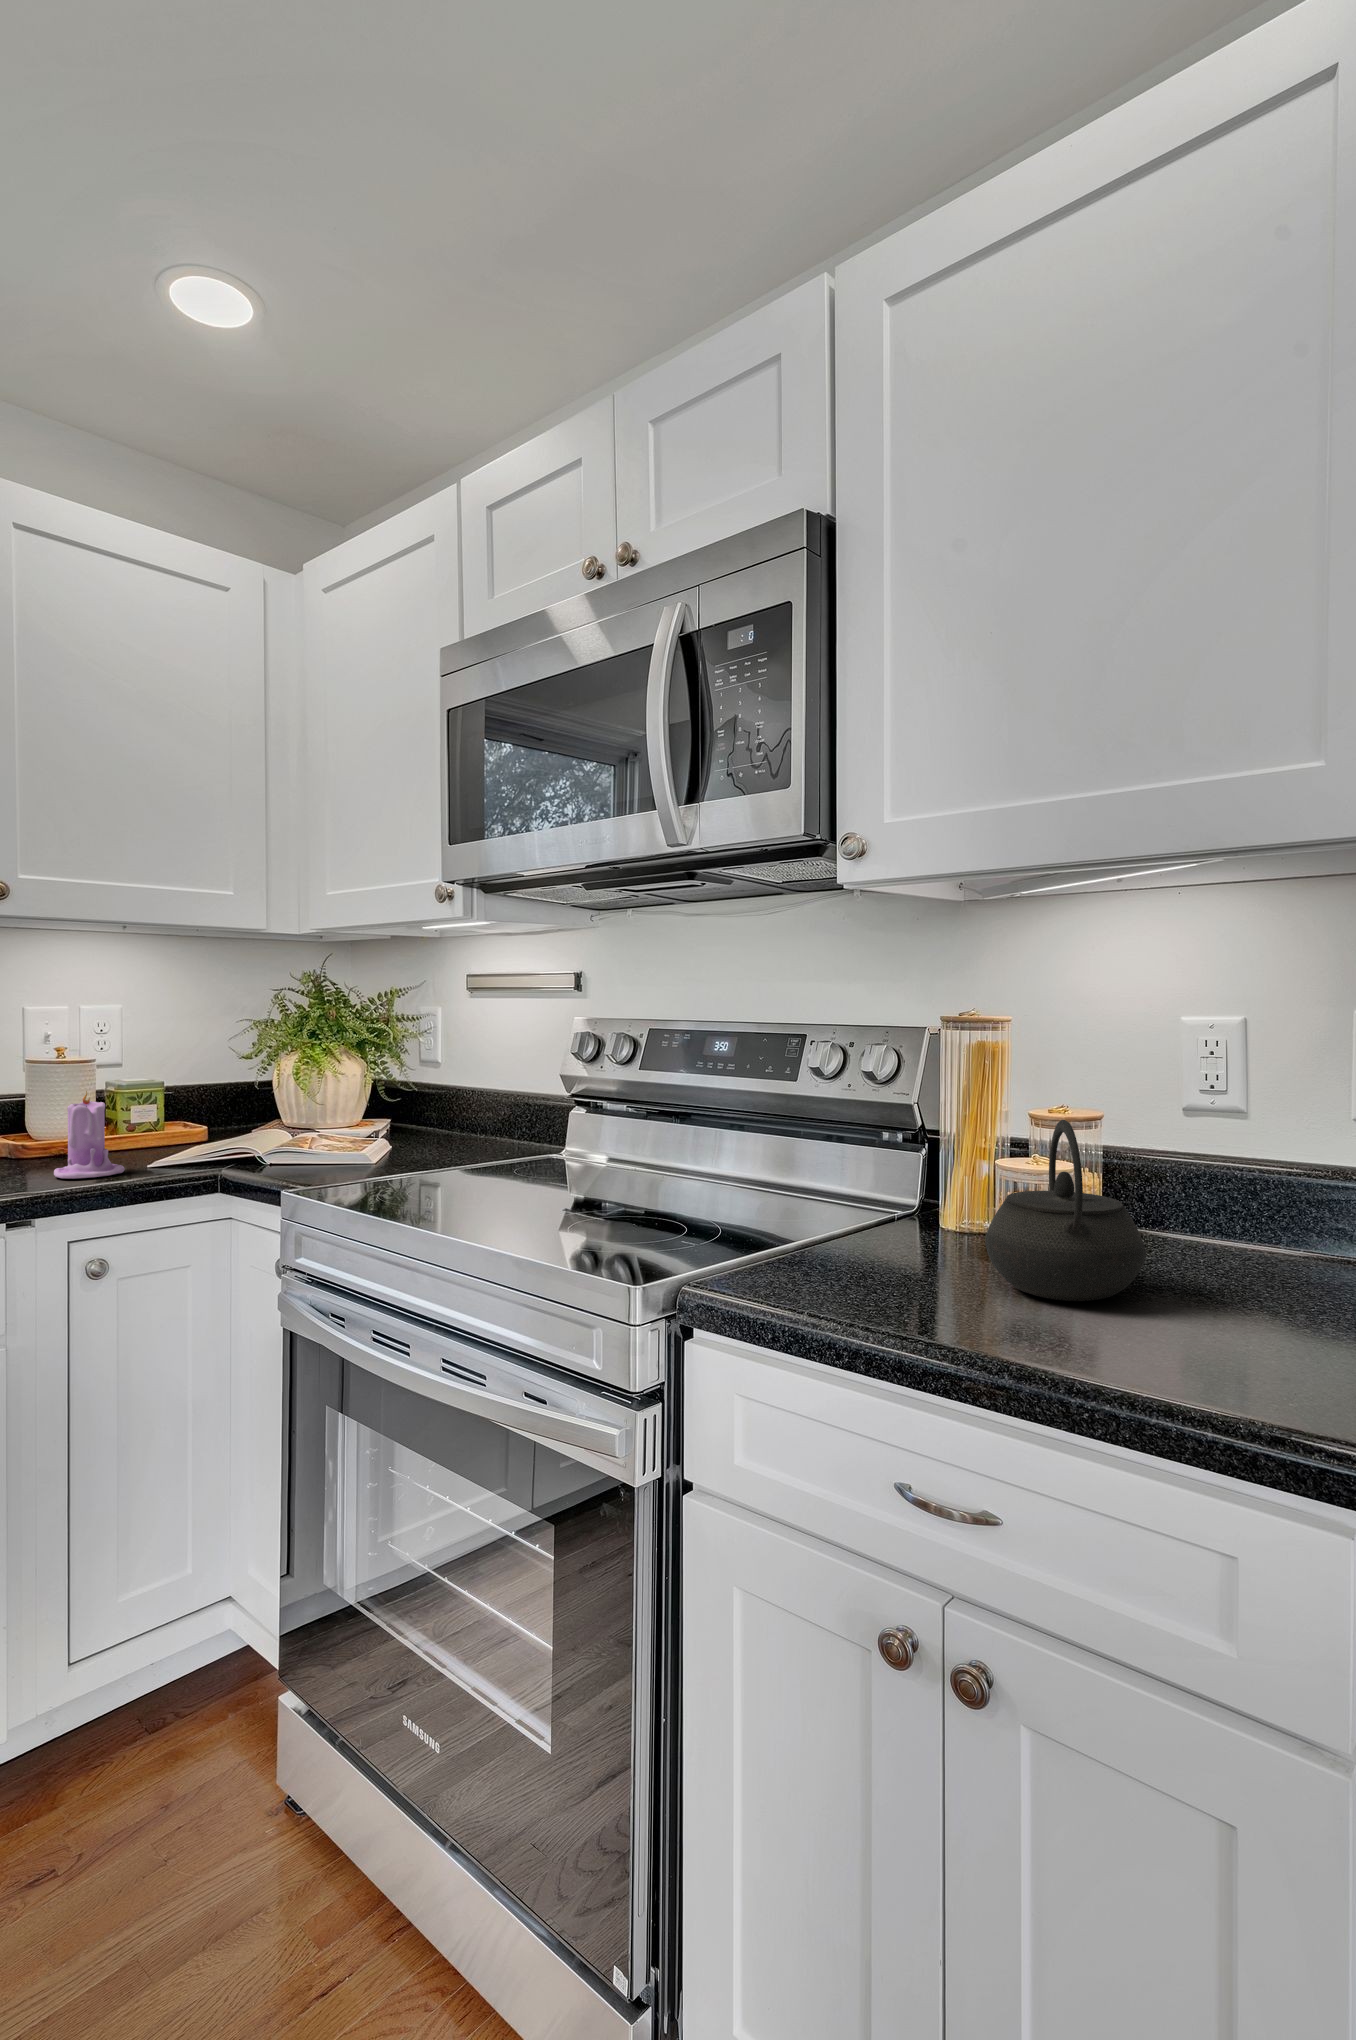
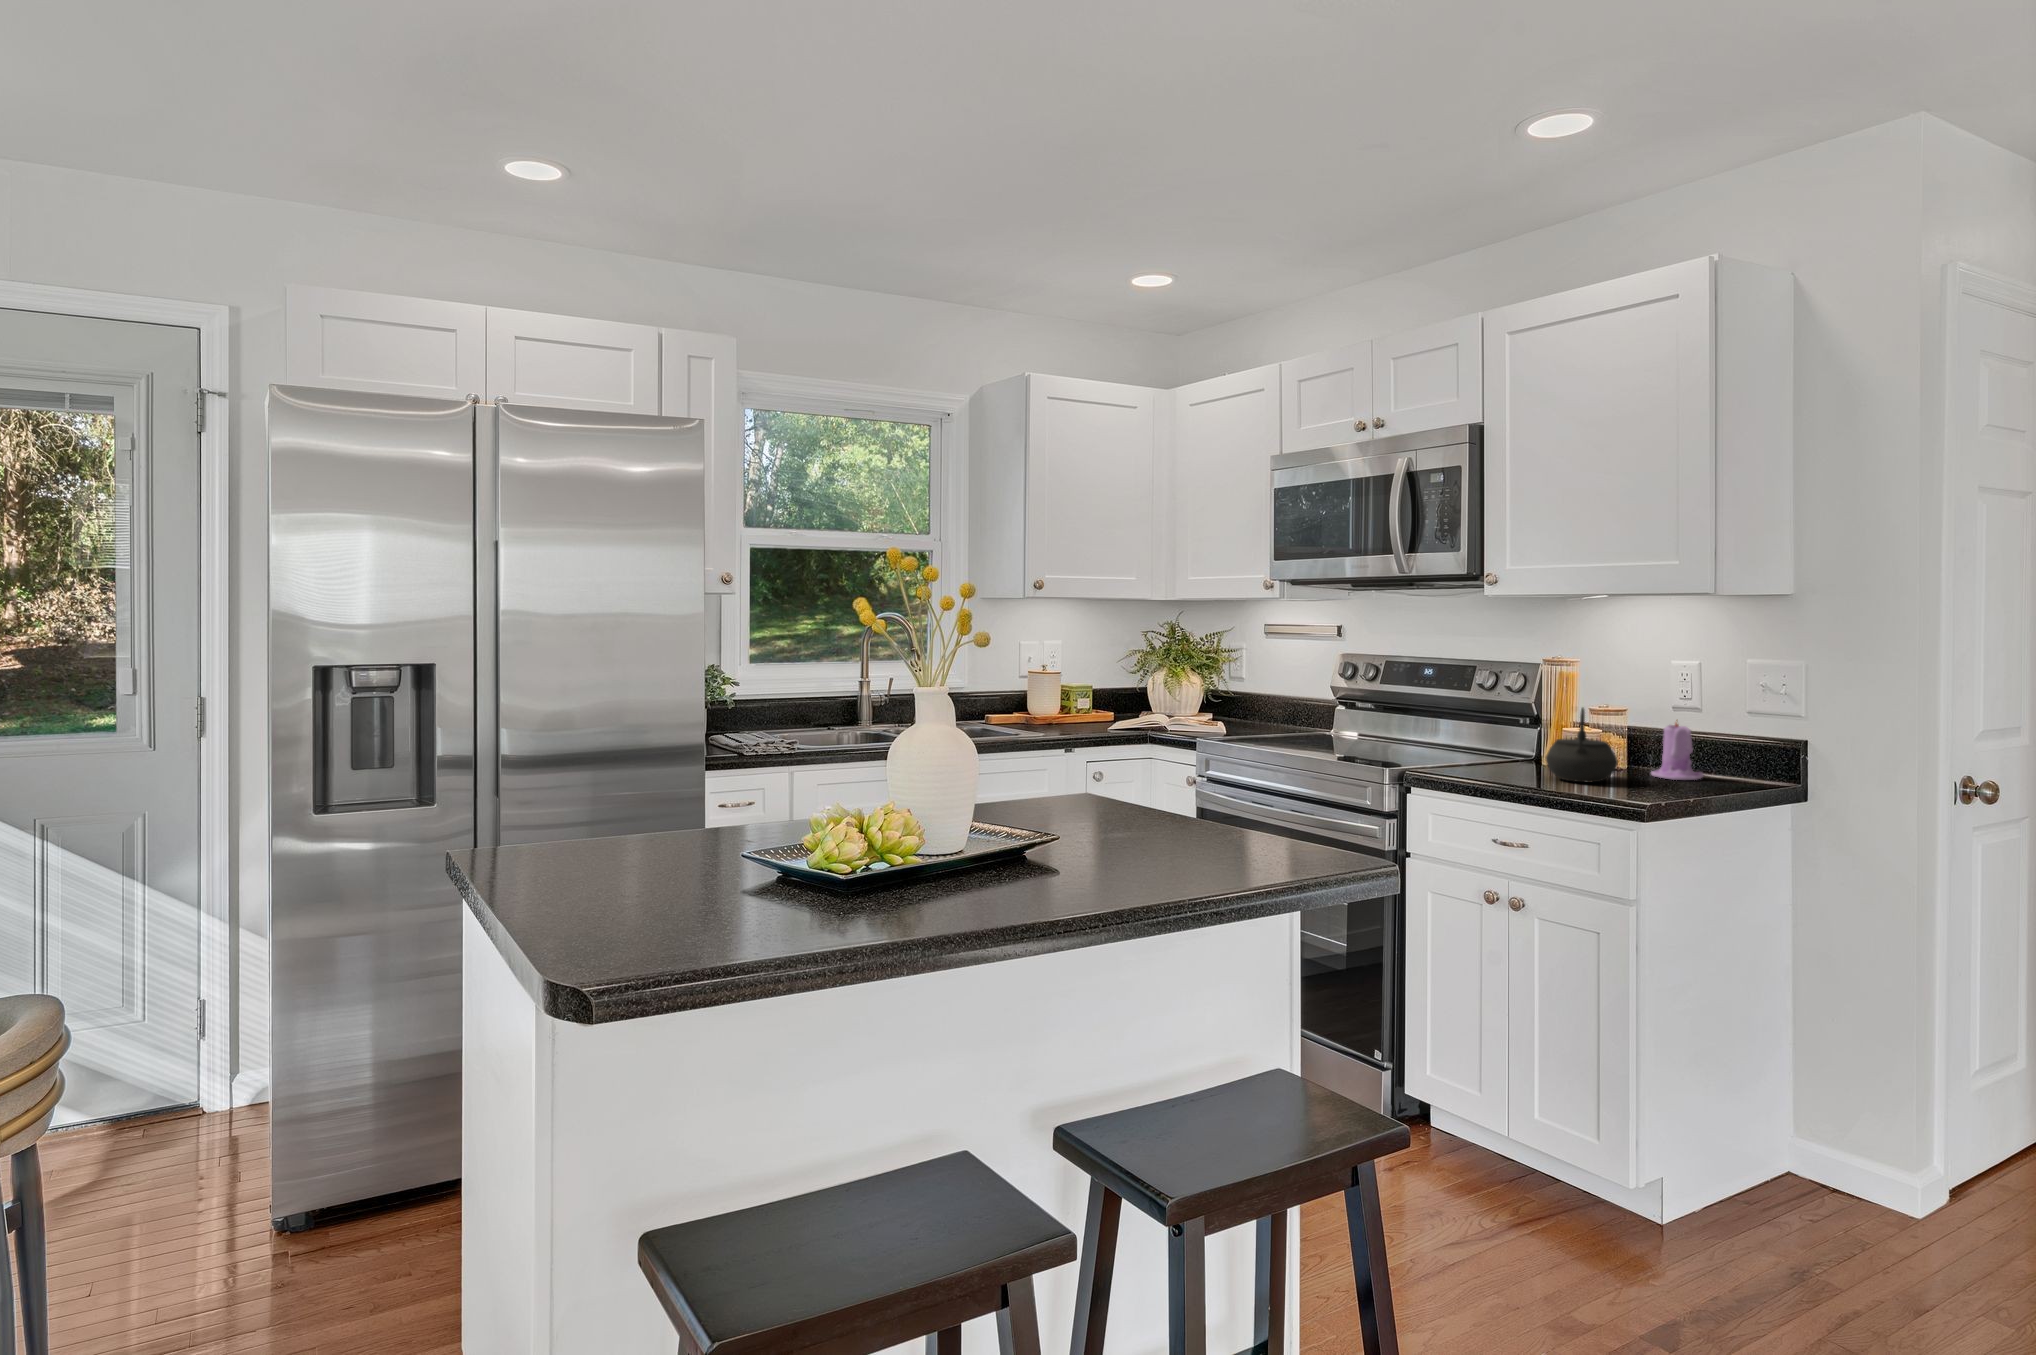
candle: present [54,1091,125,1178] -> present [1651,720,1703,780]

